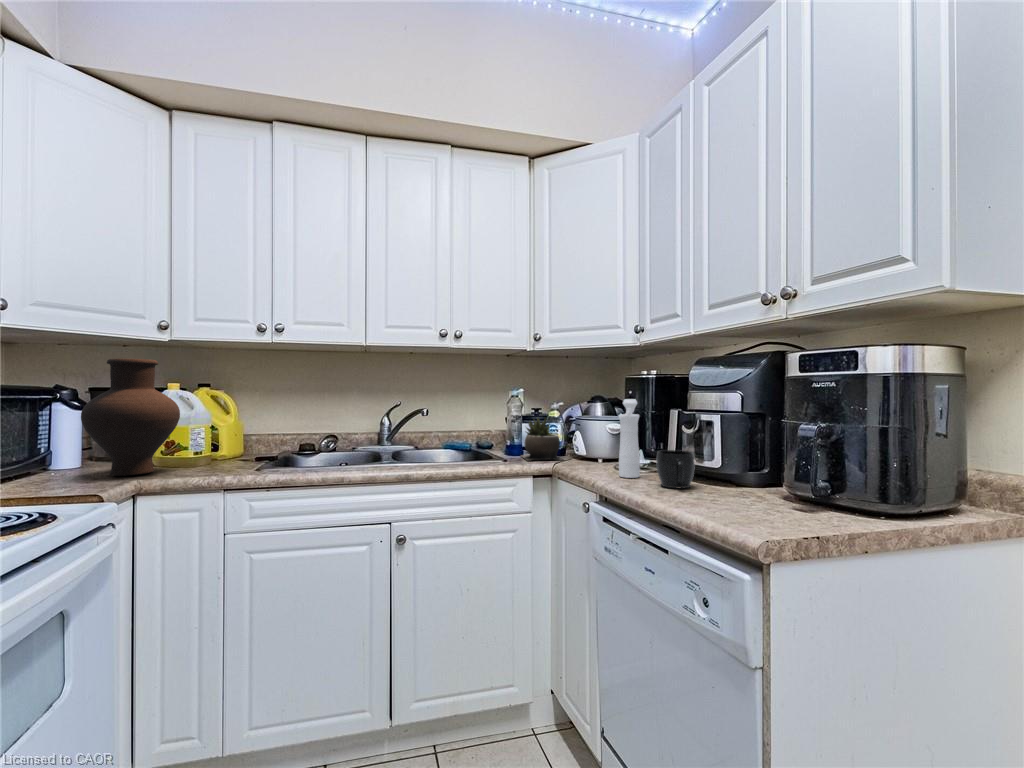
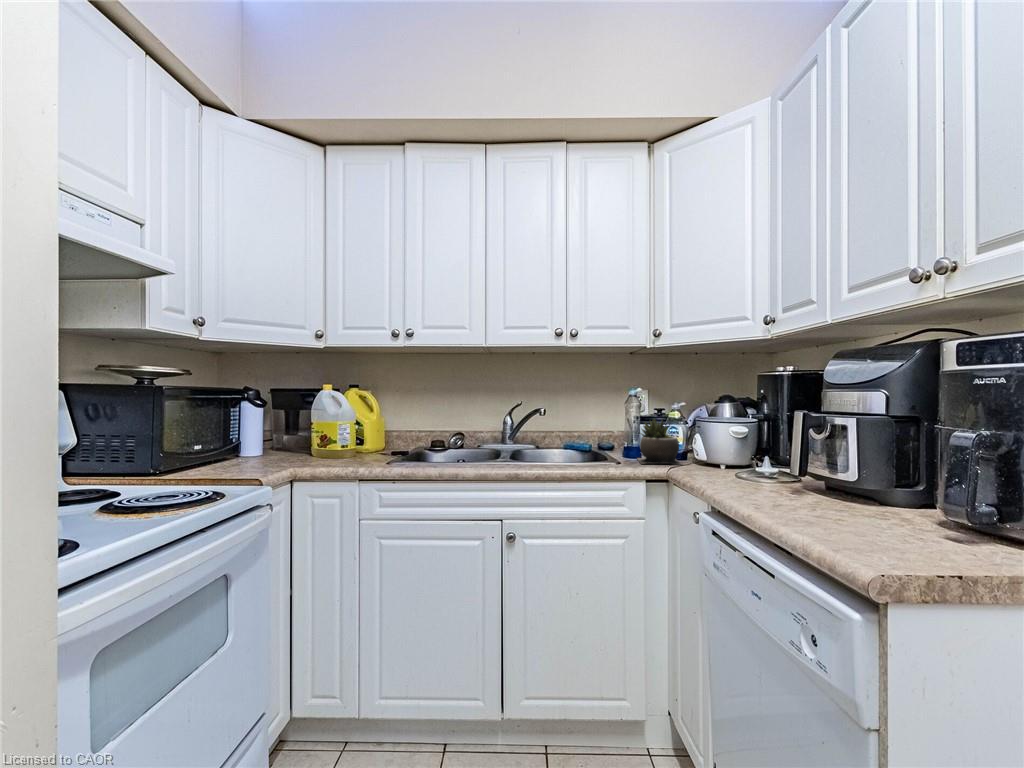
vase: present [81,358,180,476] -> none [258,366,330,463]
pepper mill: present [618,399,640,478] -> none [734,399,762,488]
mug: present [656,450,695,488] -> none [775,458,824,503]

